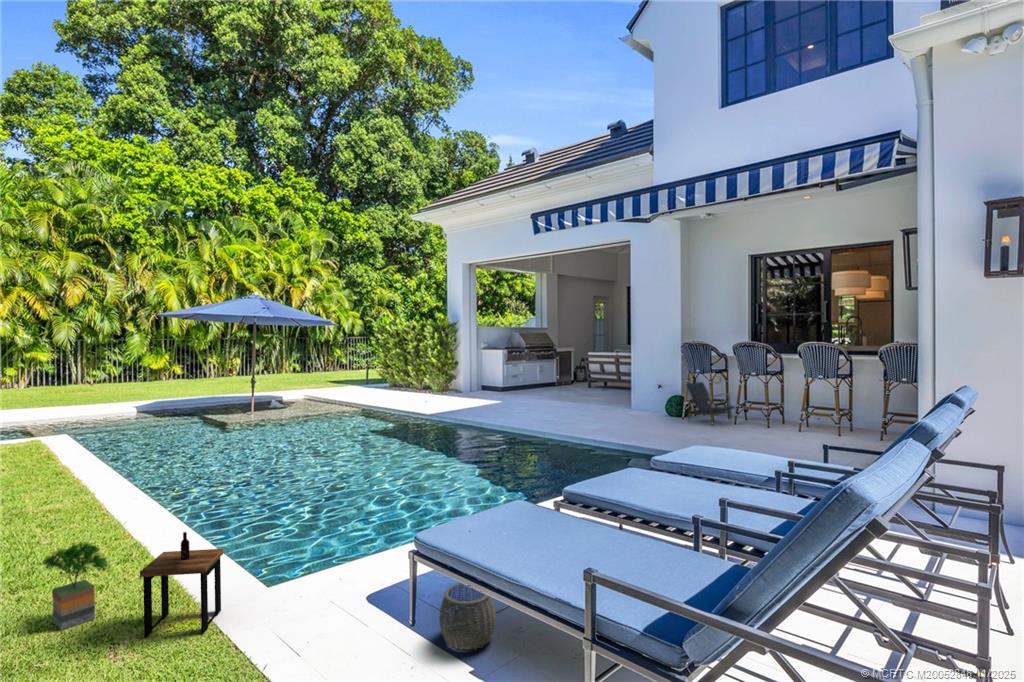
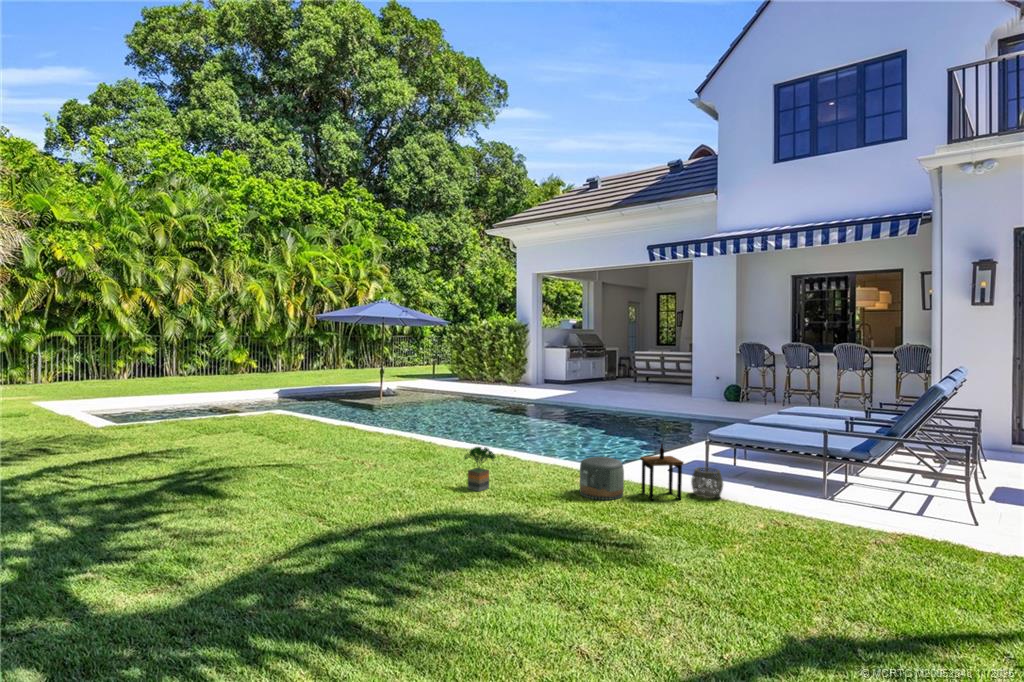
lounge chair: present [687,382,735,425] -> none [741,374,780,408]
side table: present [140,532,223,638] -> present [640,444,683,501]
pouf: none [231,562,319,658] -> present [580,457,624,500]

